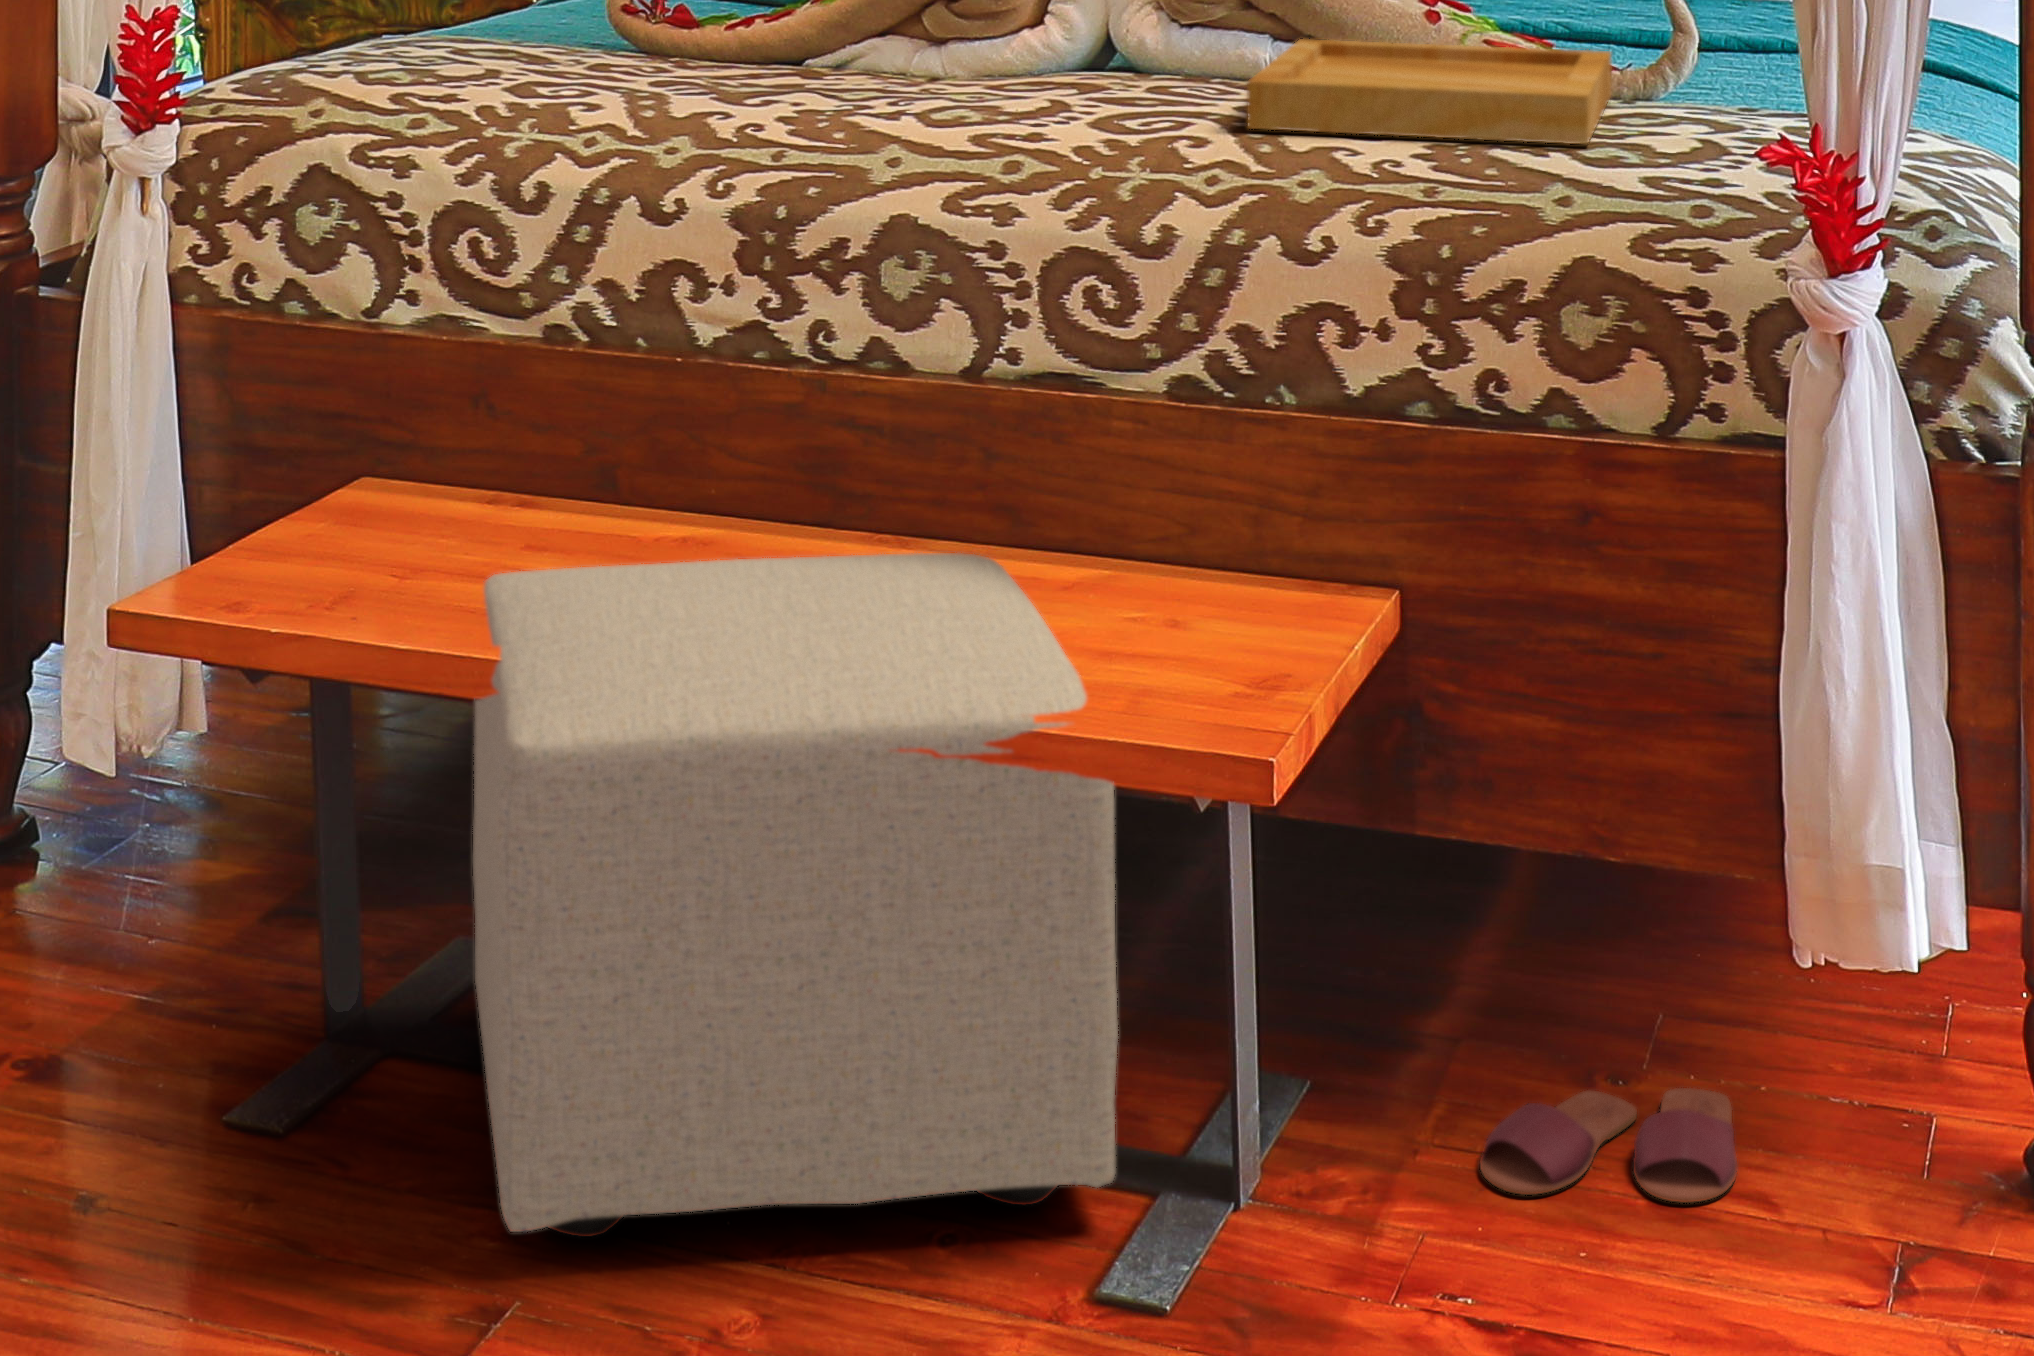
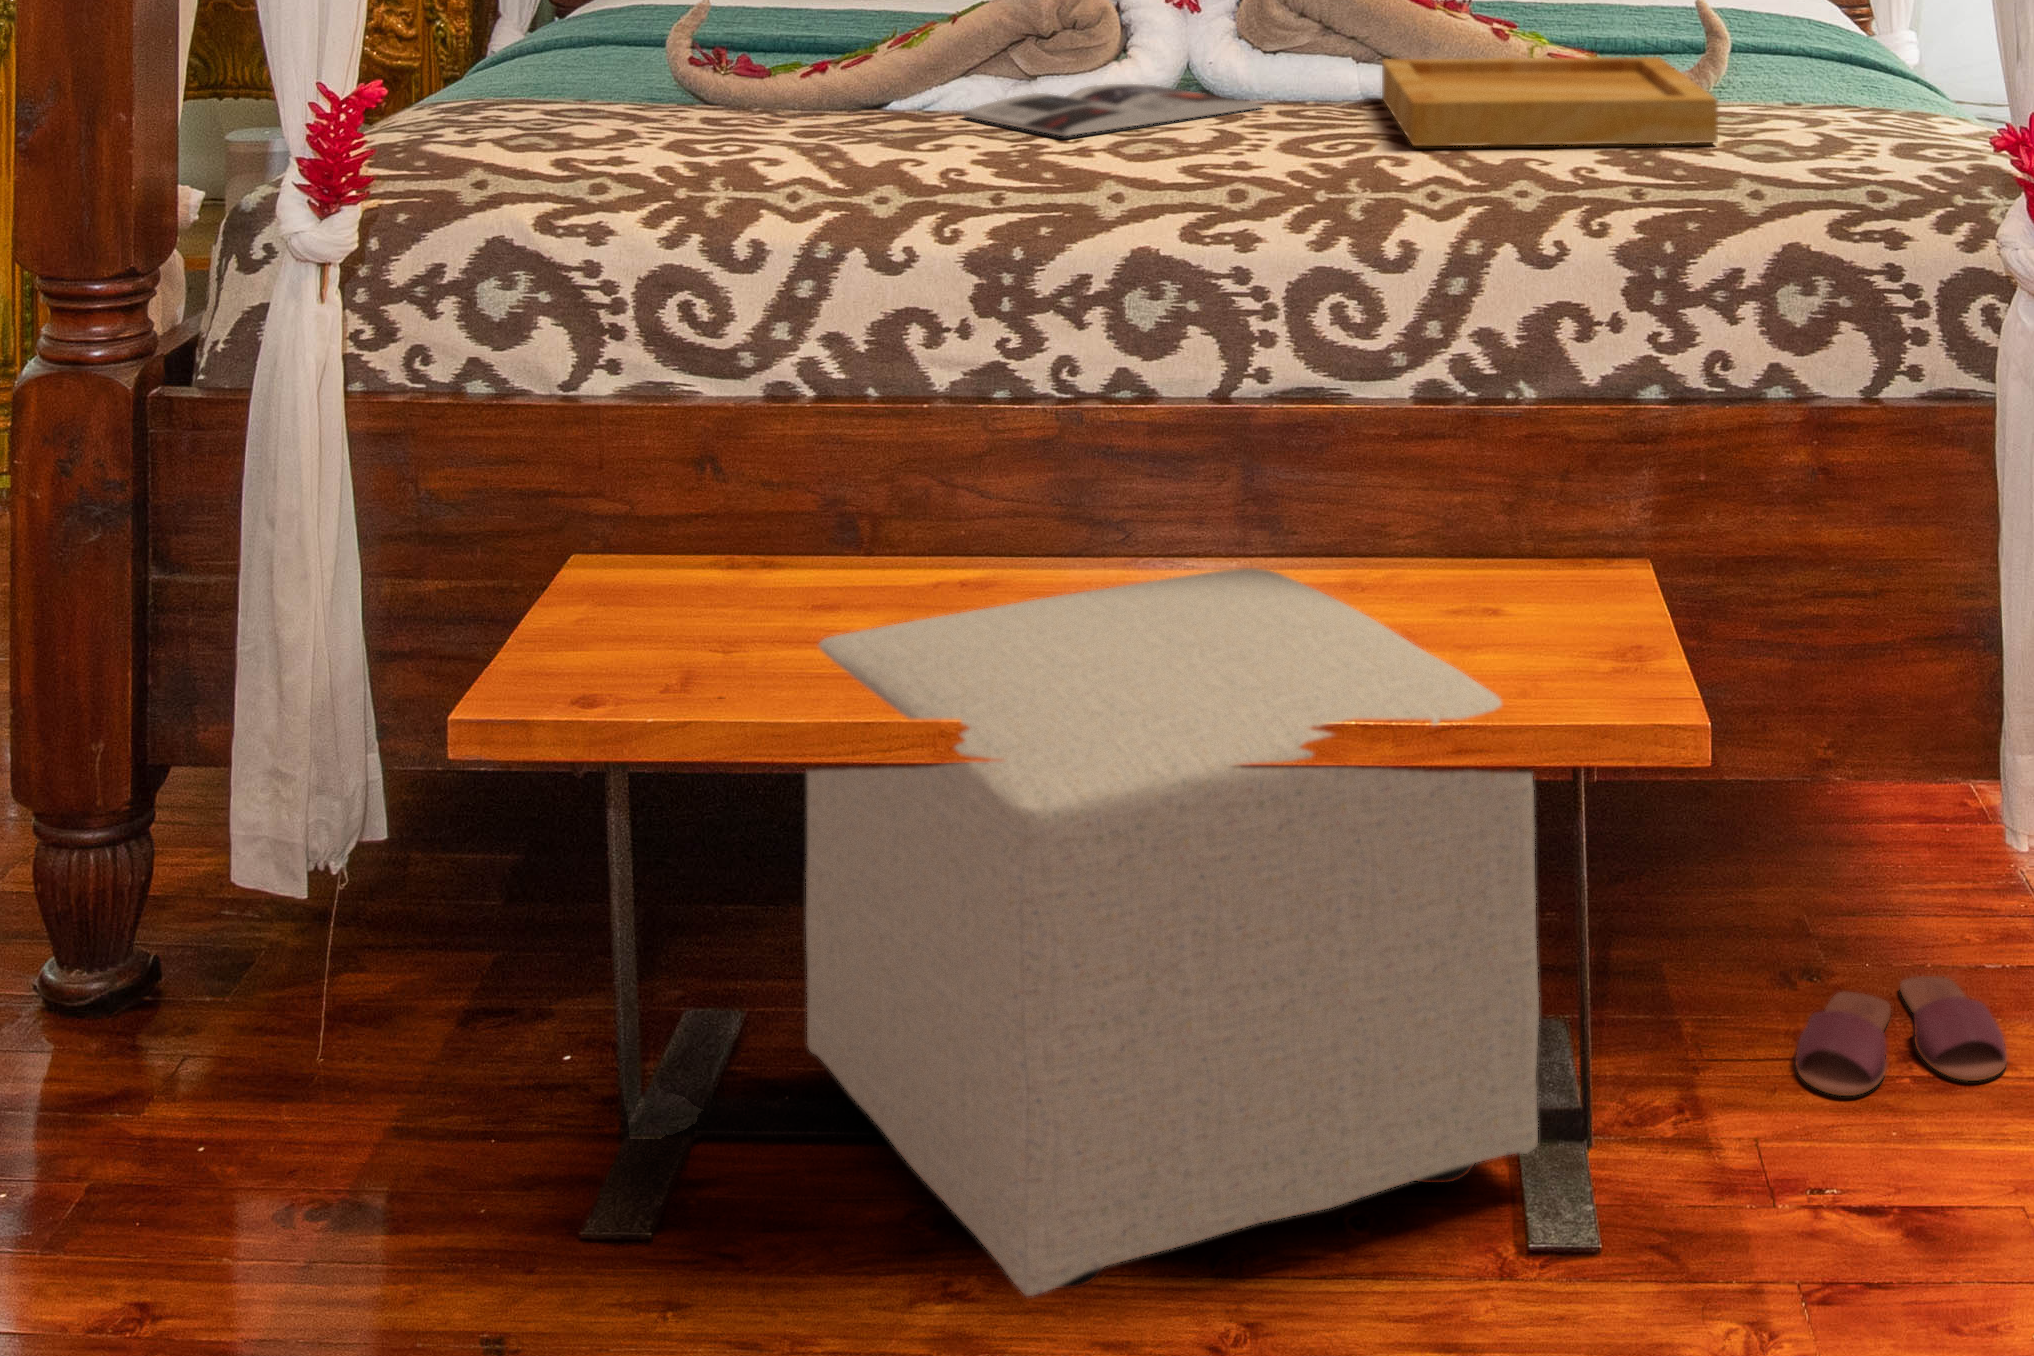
magazine: none [839,52,1161,99] -> present [963,84,1262,136]

